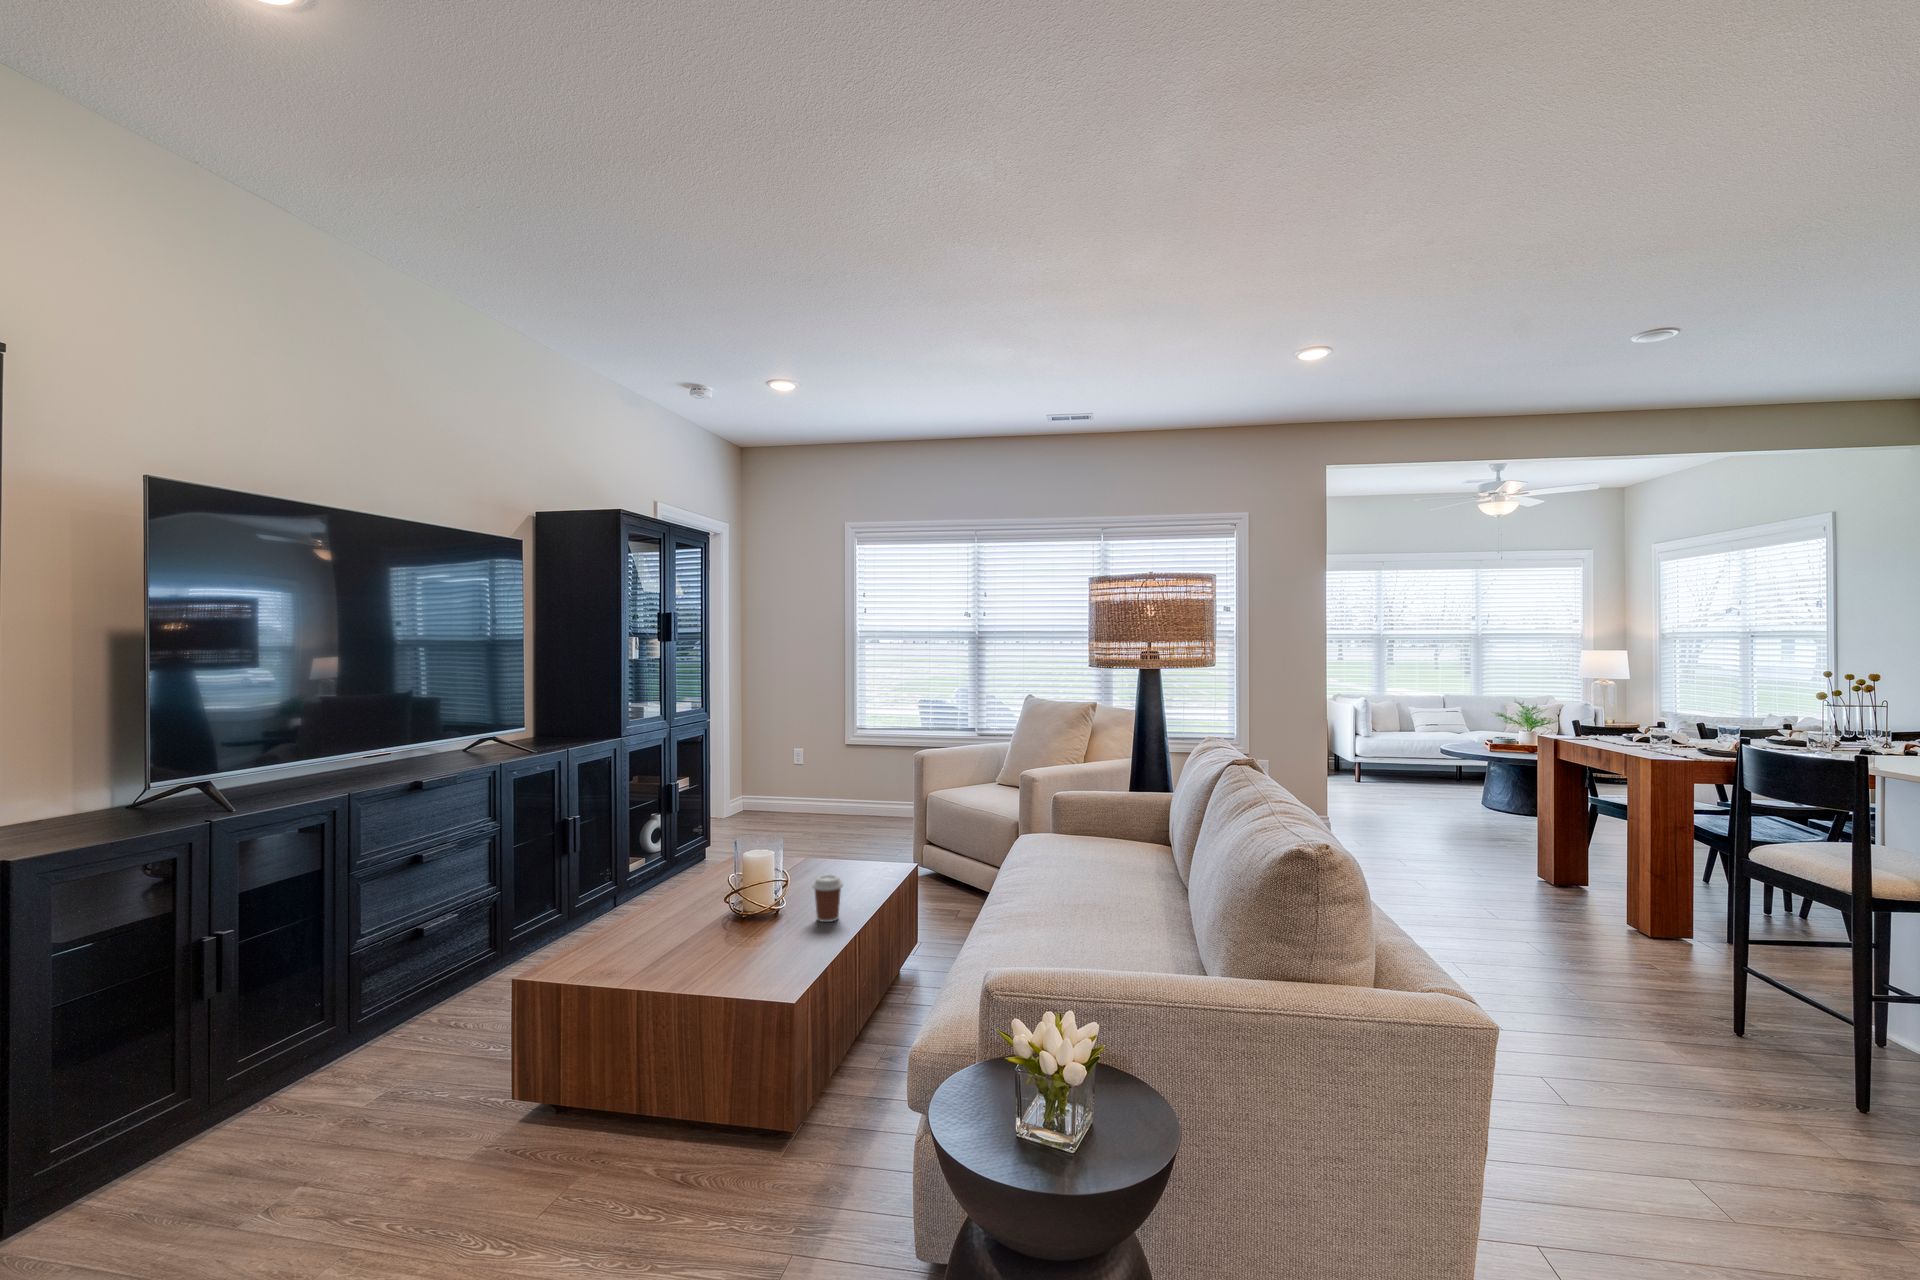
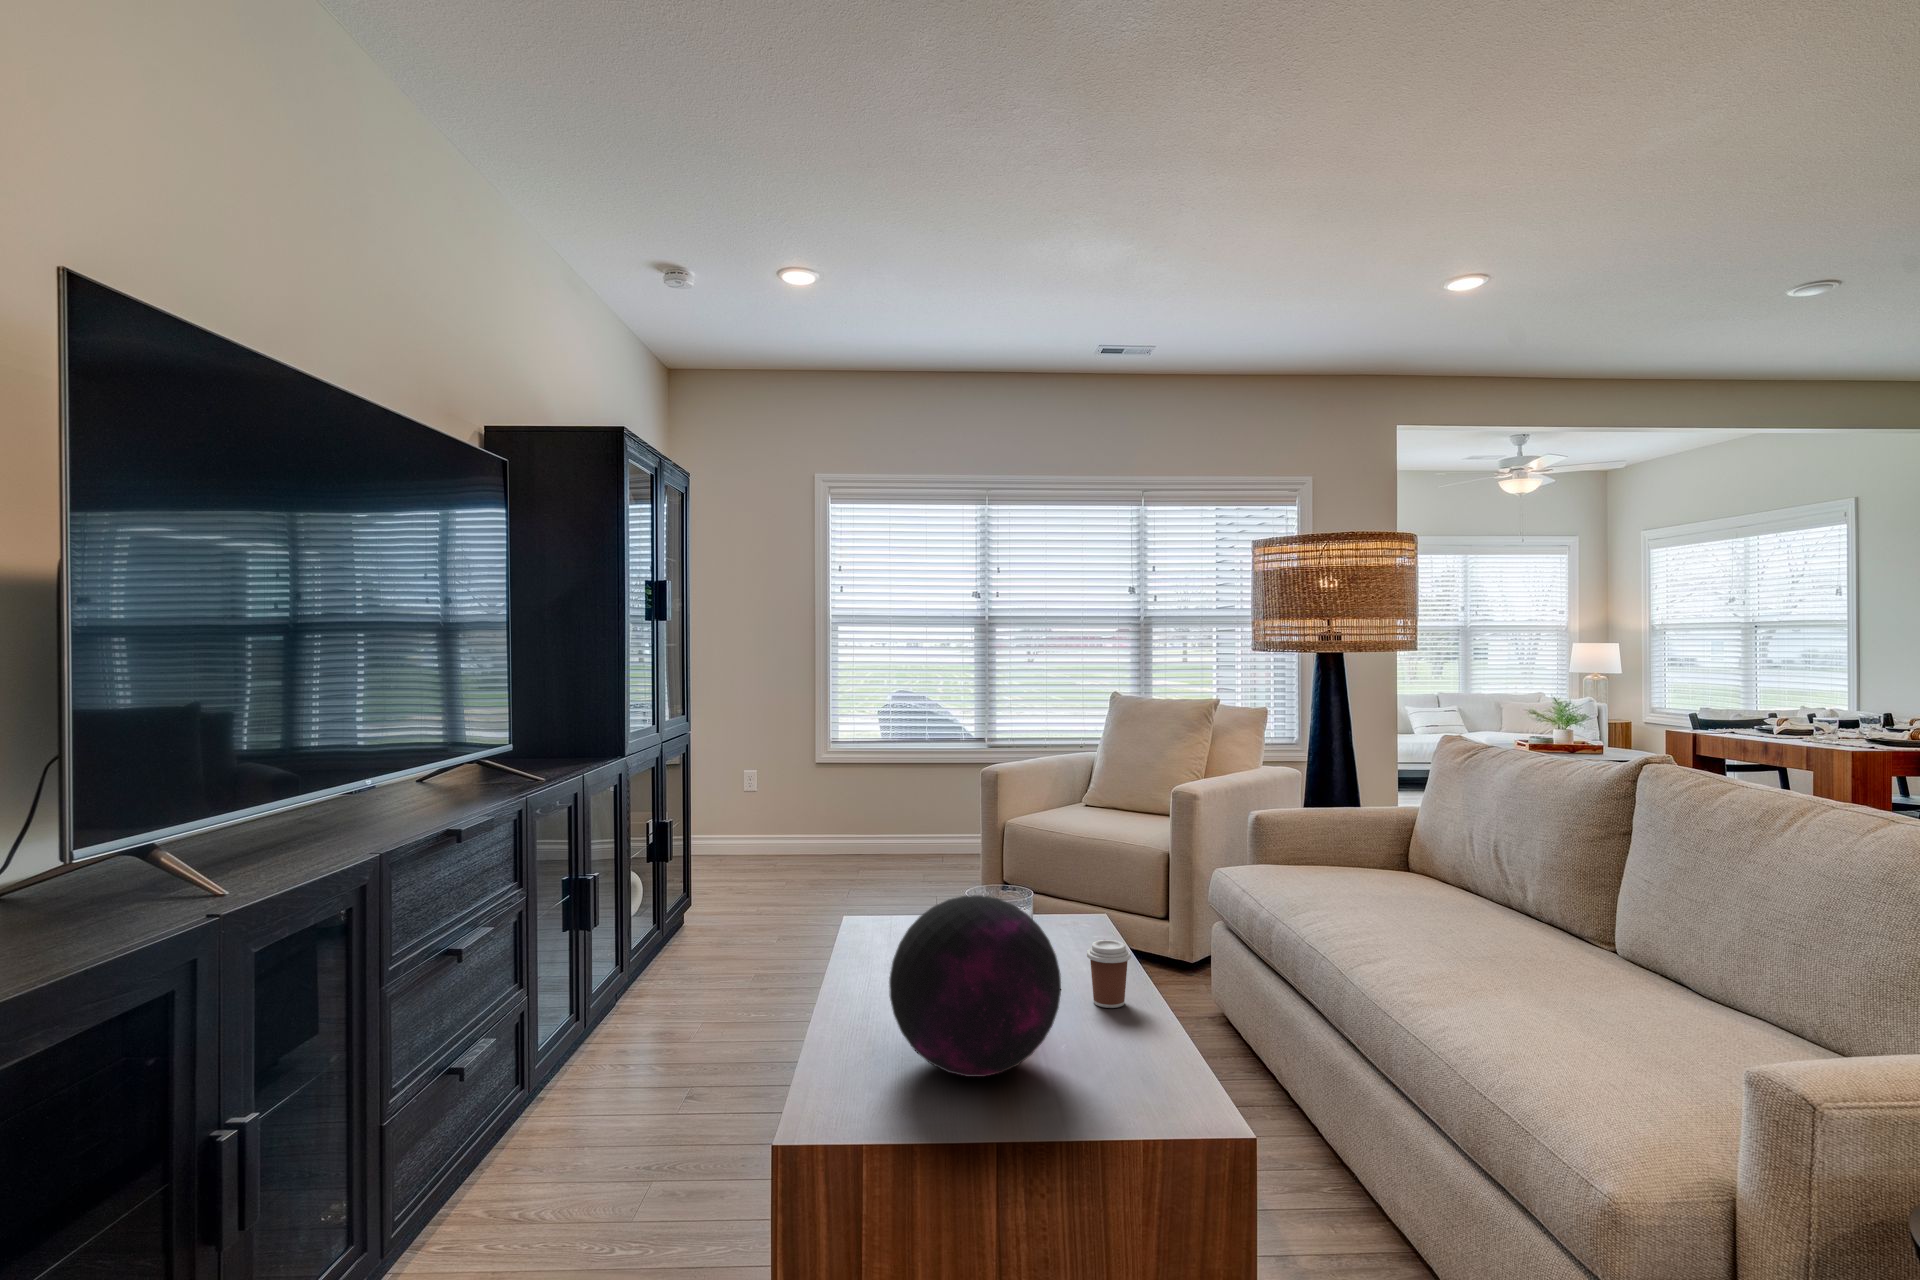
decorative orb: none [623,836,742,954] -> present [889,895,1061,1077]

